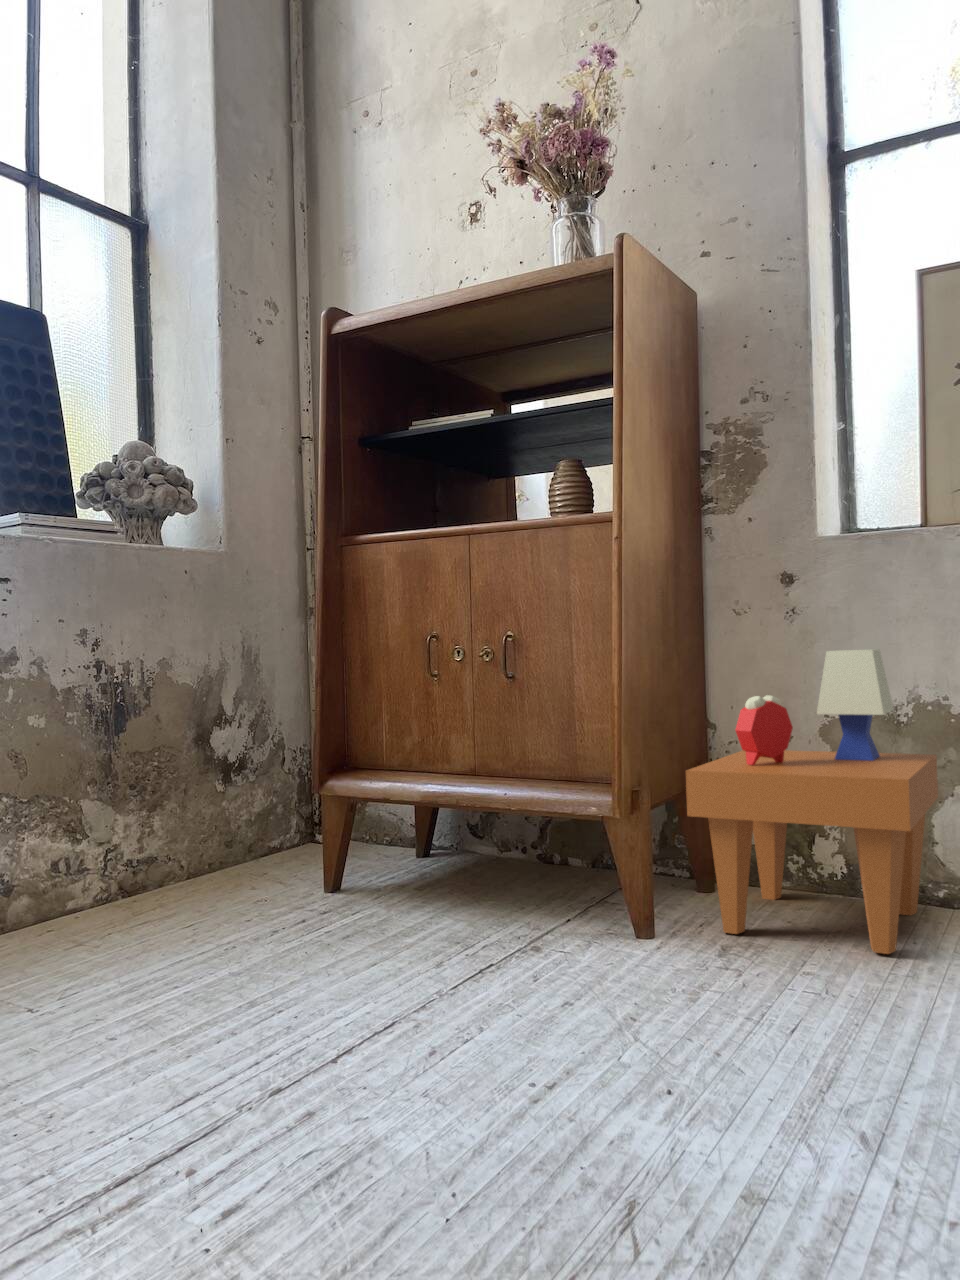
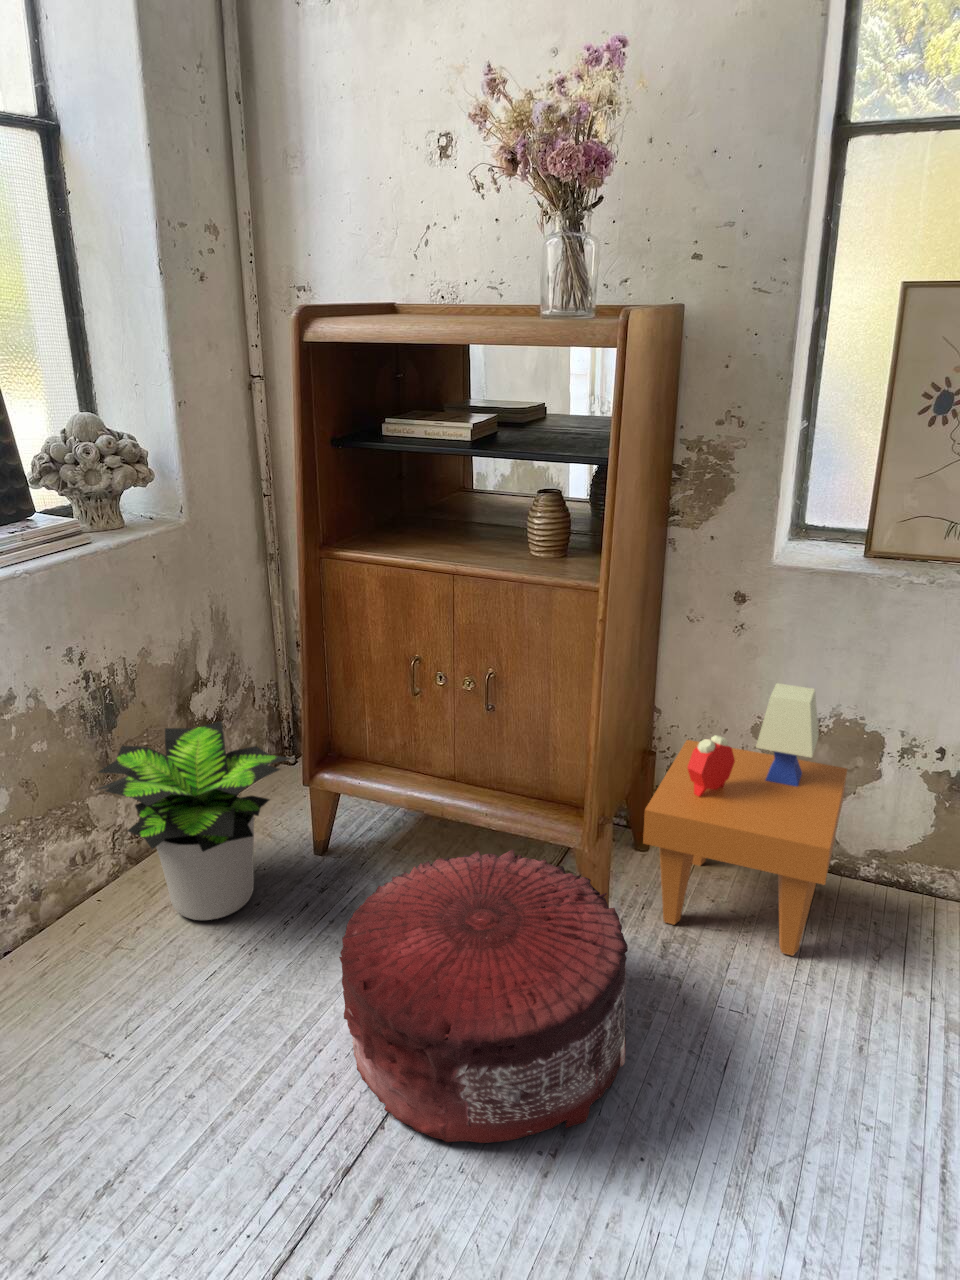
potted plant: none [87,728,305,926] -> present [98,721,293,920]
pouf: none [302,806,663,1070] -> present [339,849,628,1143]

